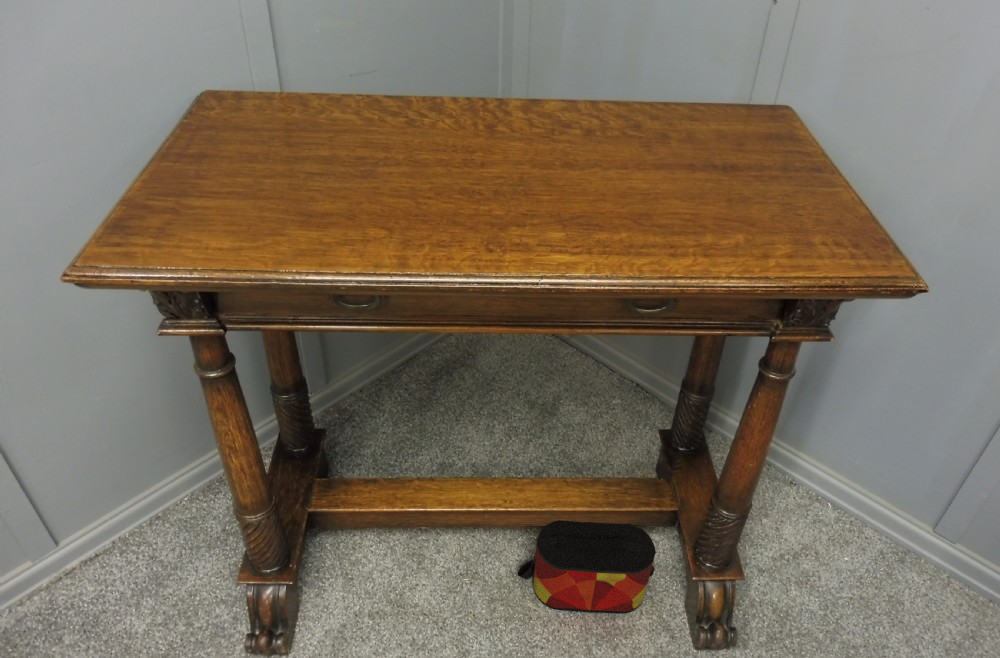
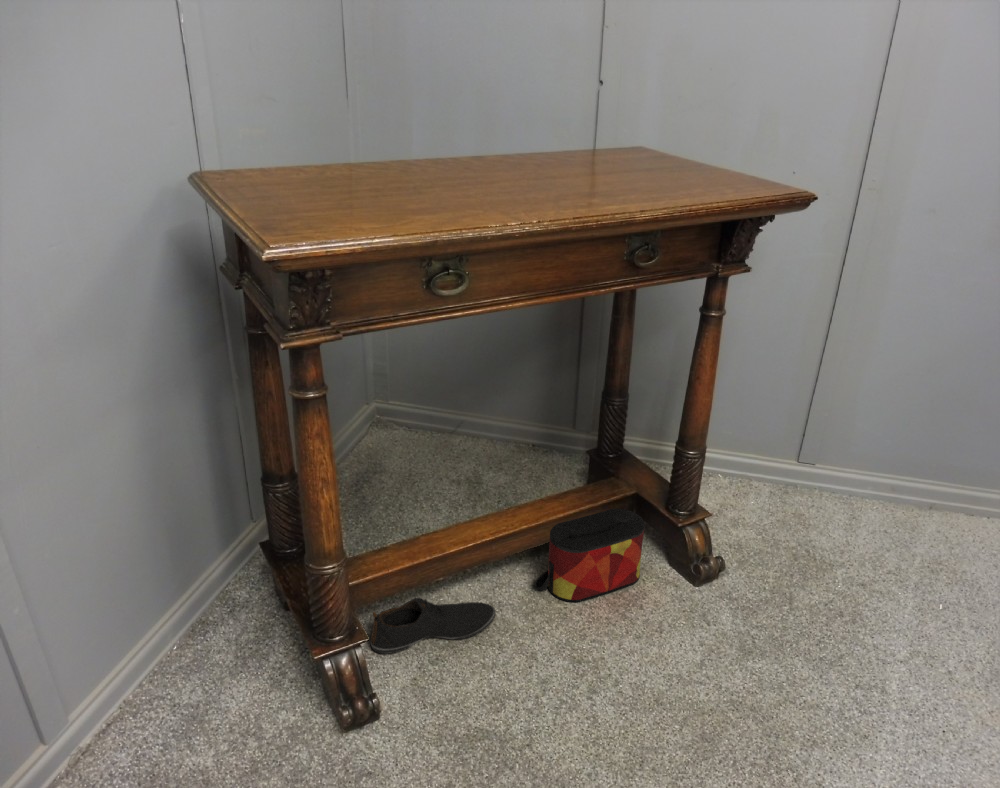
shoe: none [329,544,456,604] -> present [370,598,496,654]

